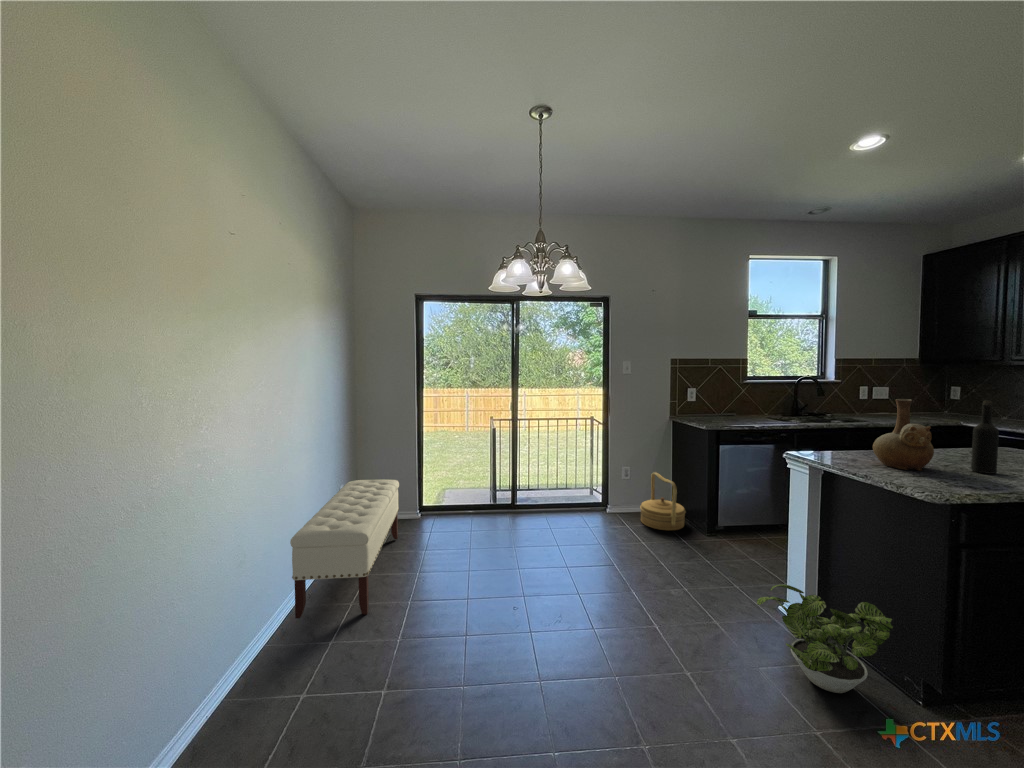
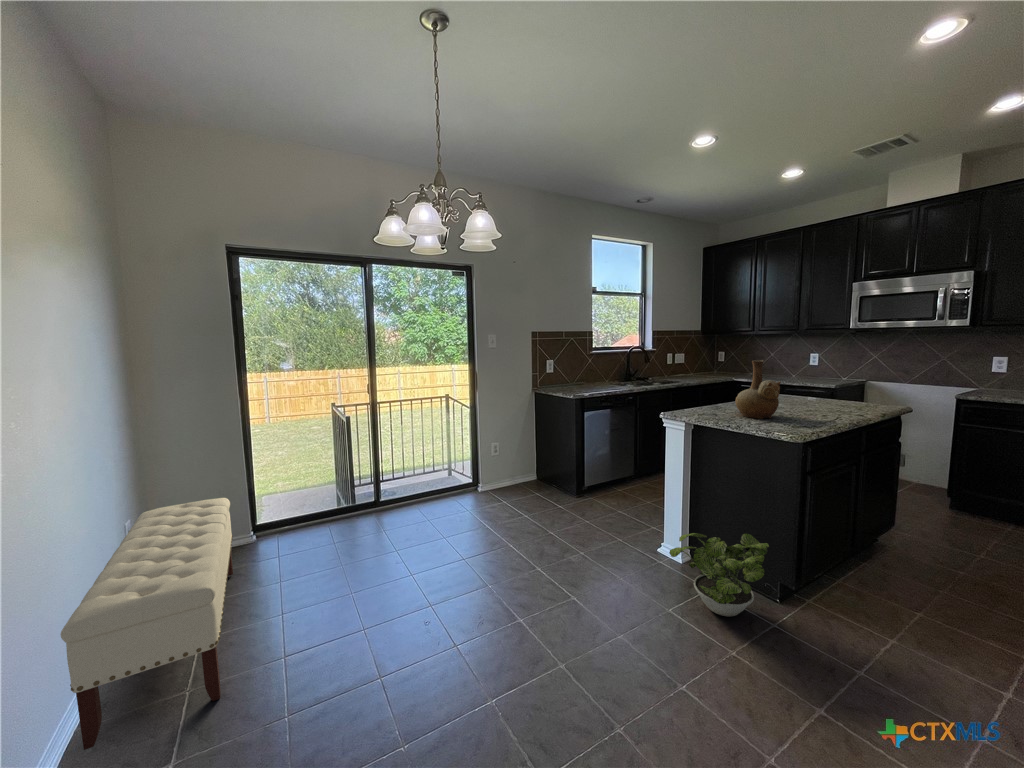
wine bottle: present [971,401,999,474] -> none [797,359,815,416]
woven basket: present [640,472,686,530] -> none [512,444,554,499]

